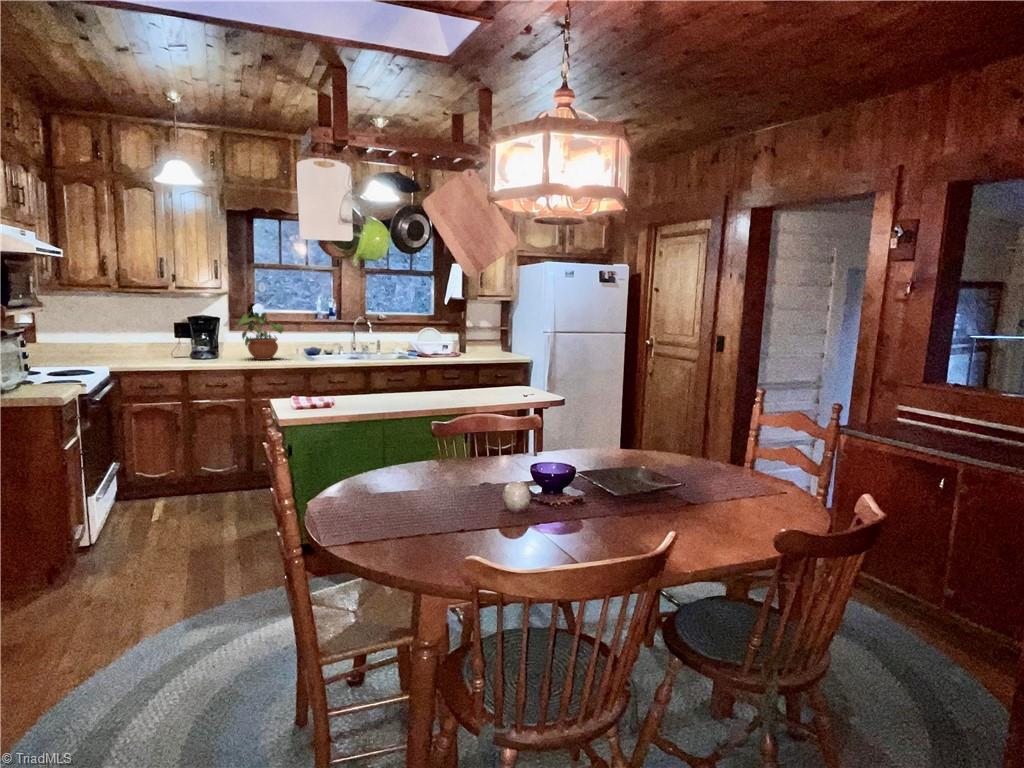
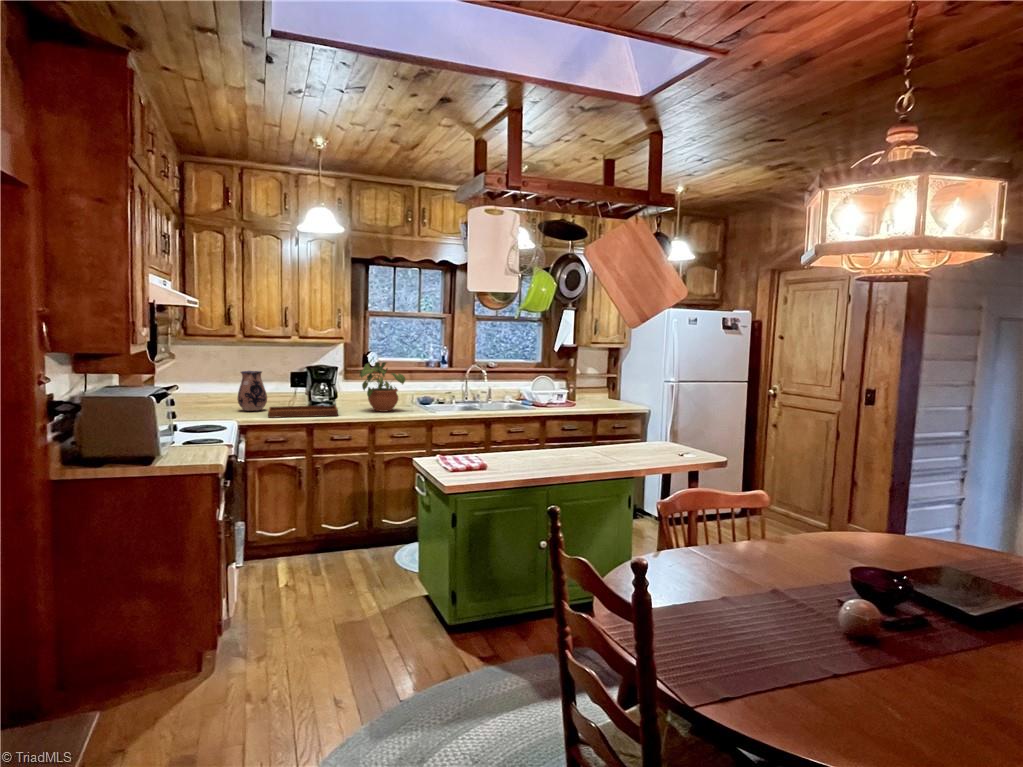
ceramic pitcher: none [117,321,148,359] -> present [237,371,267,411]
tray: none [142,340,215,364] -> present [268,392,338,418]

